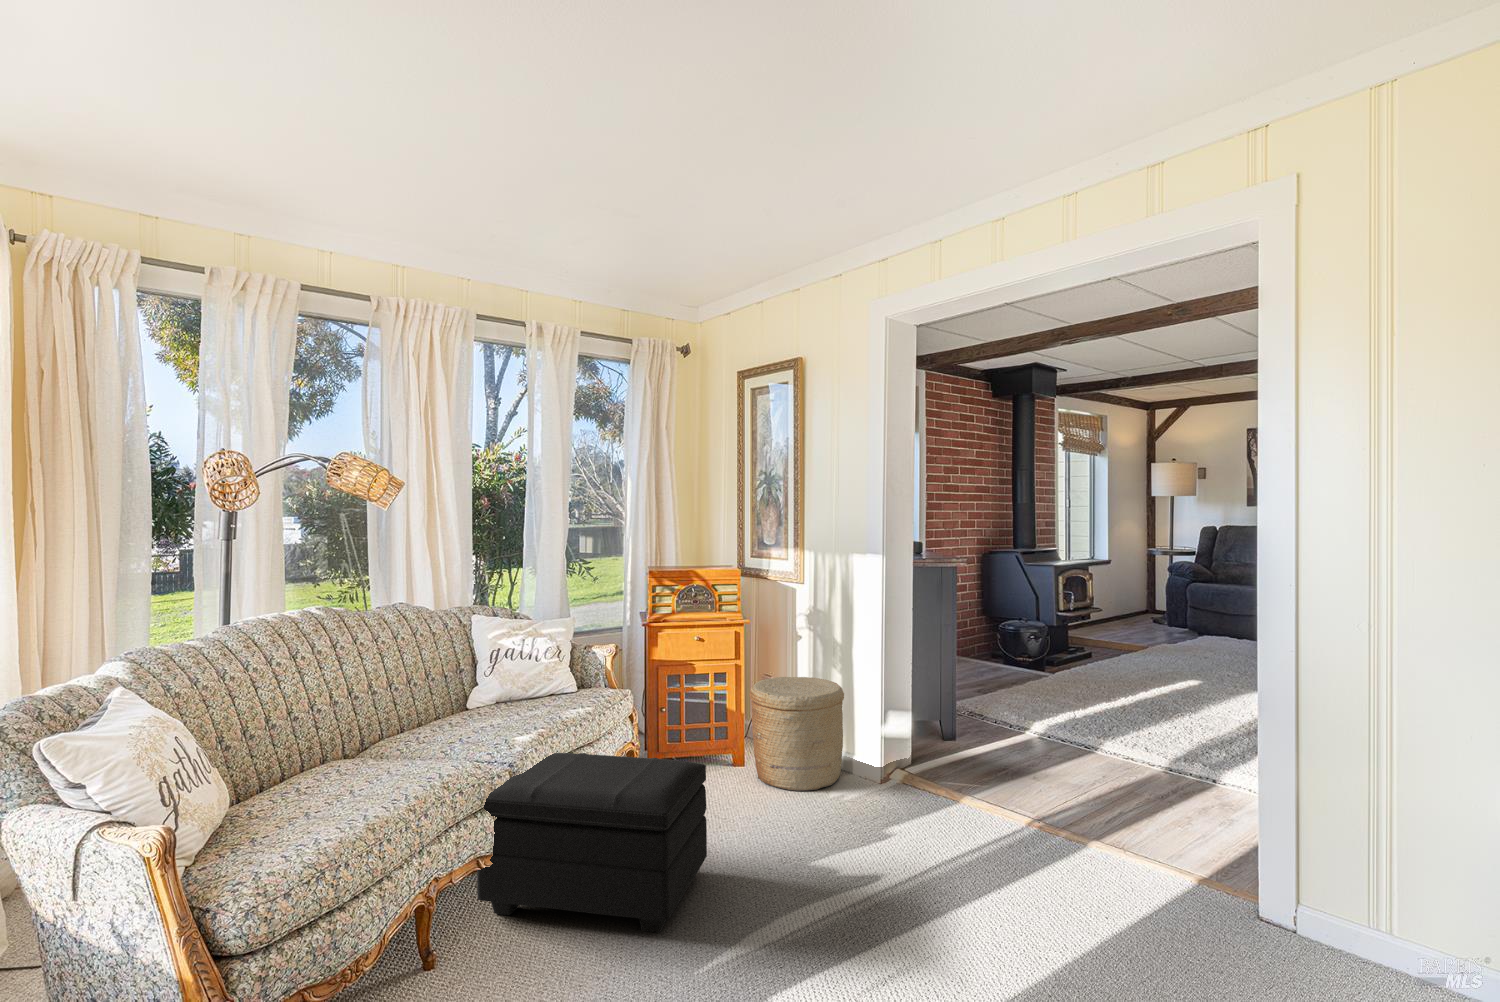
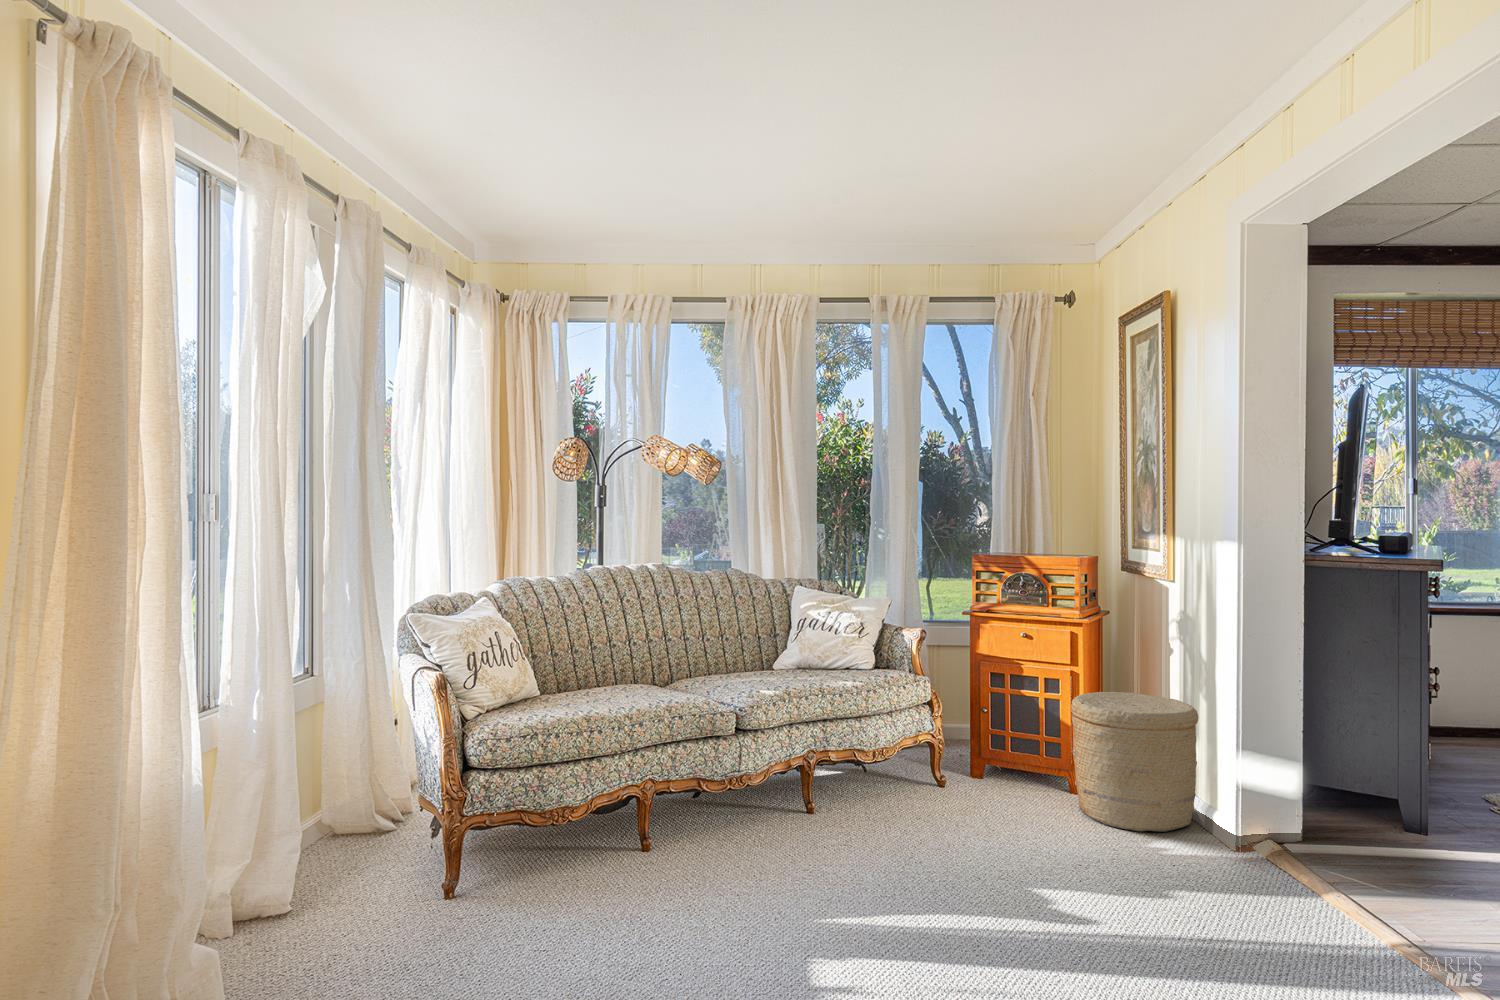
footstool: present [477,753,707,933] -> none [706,712,922,886]

